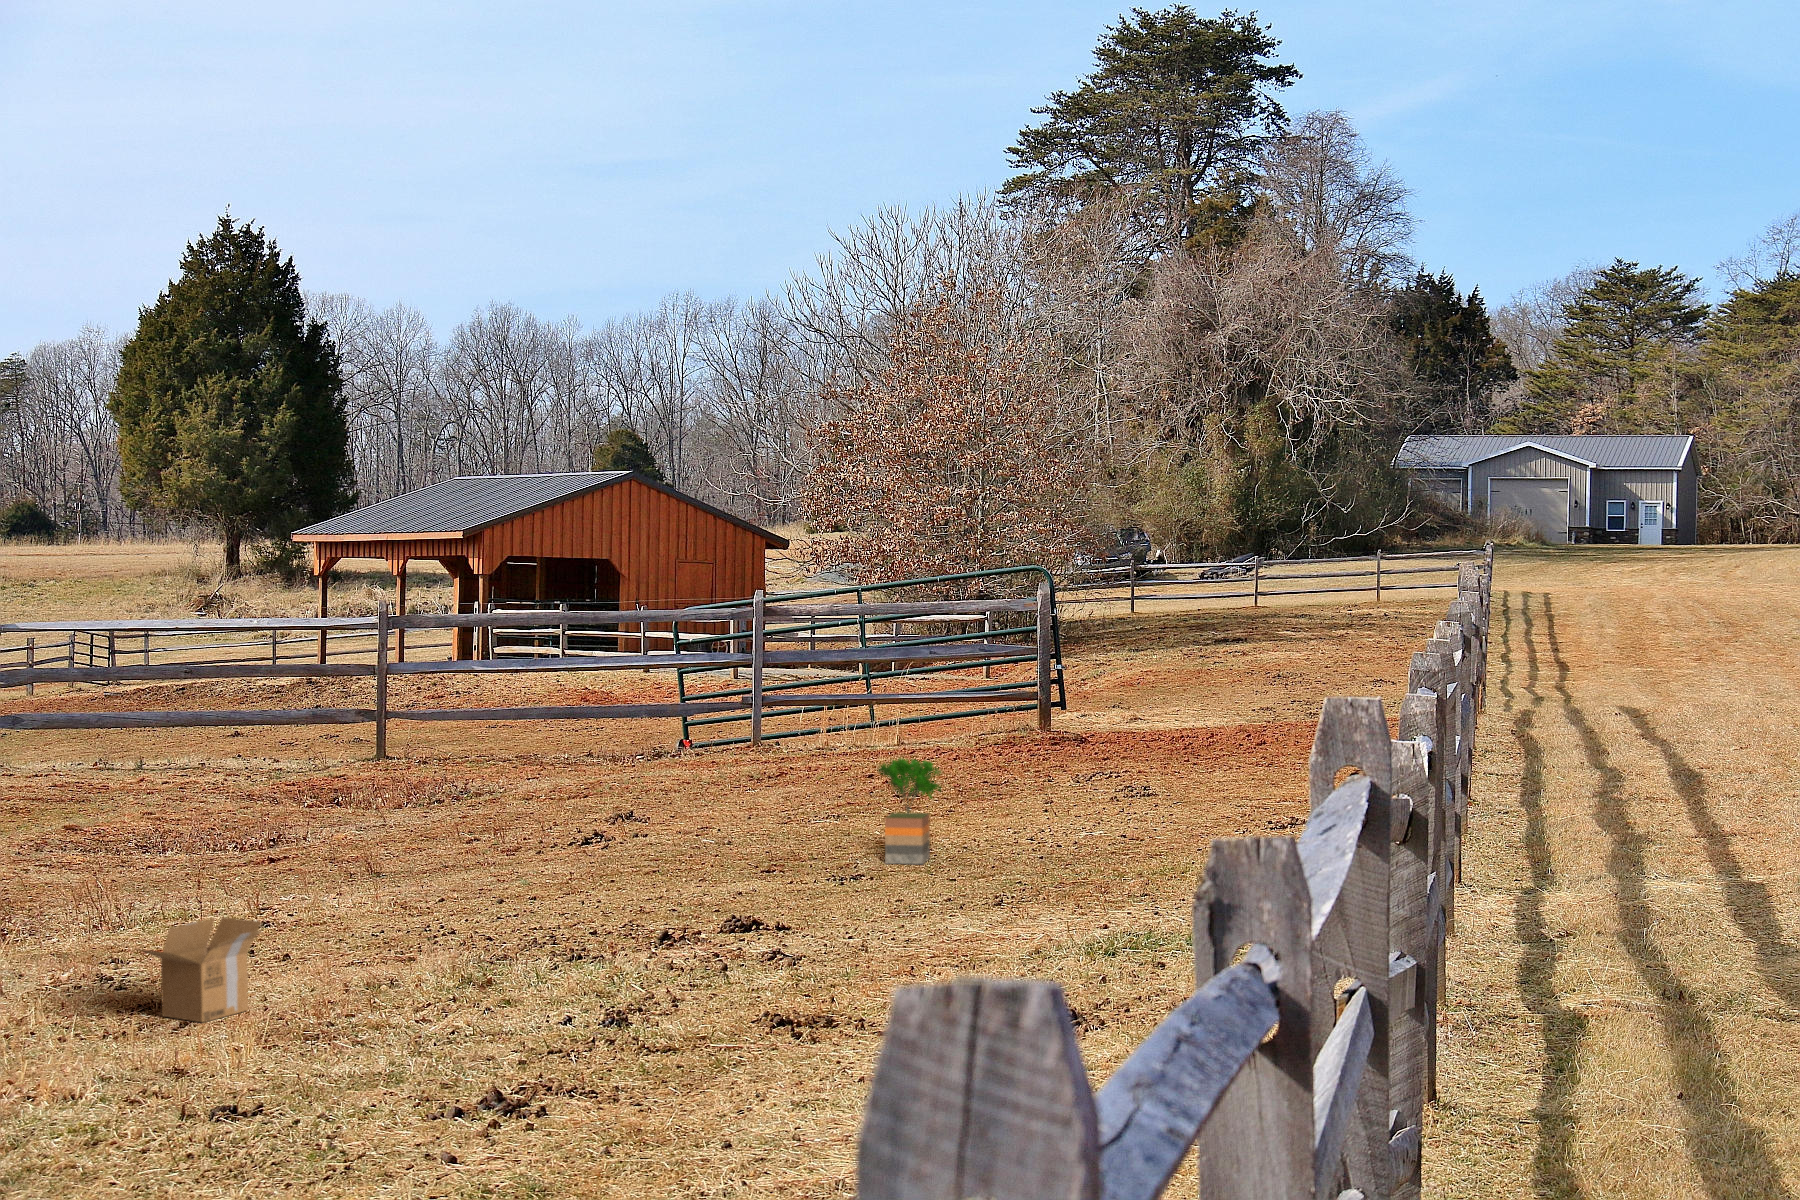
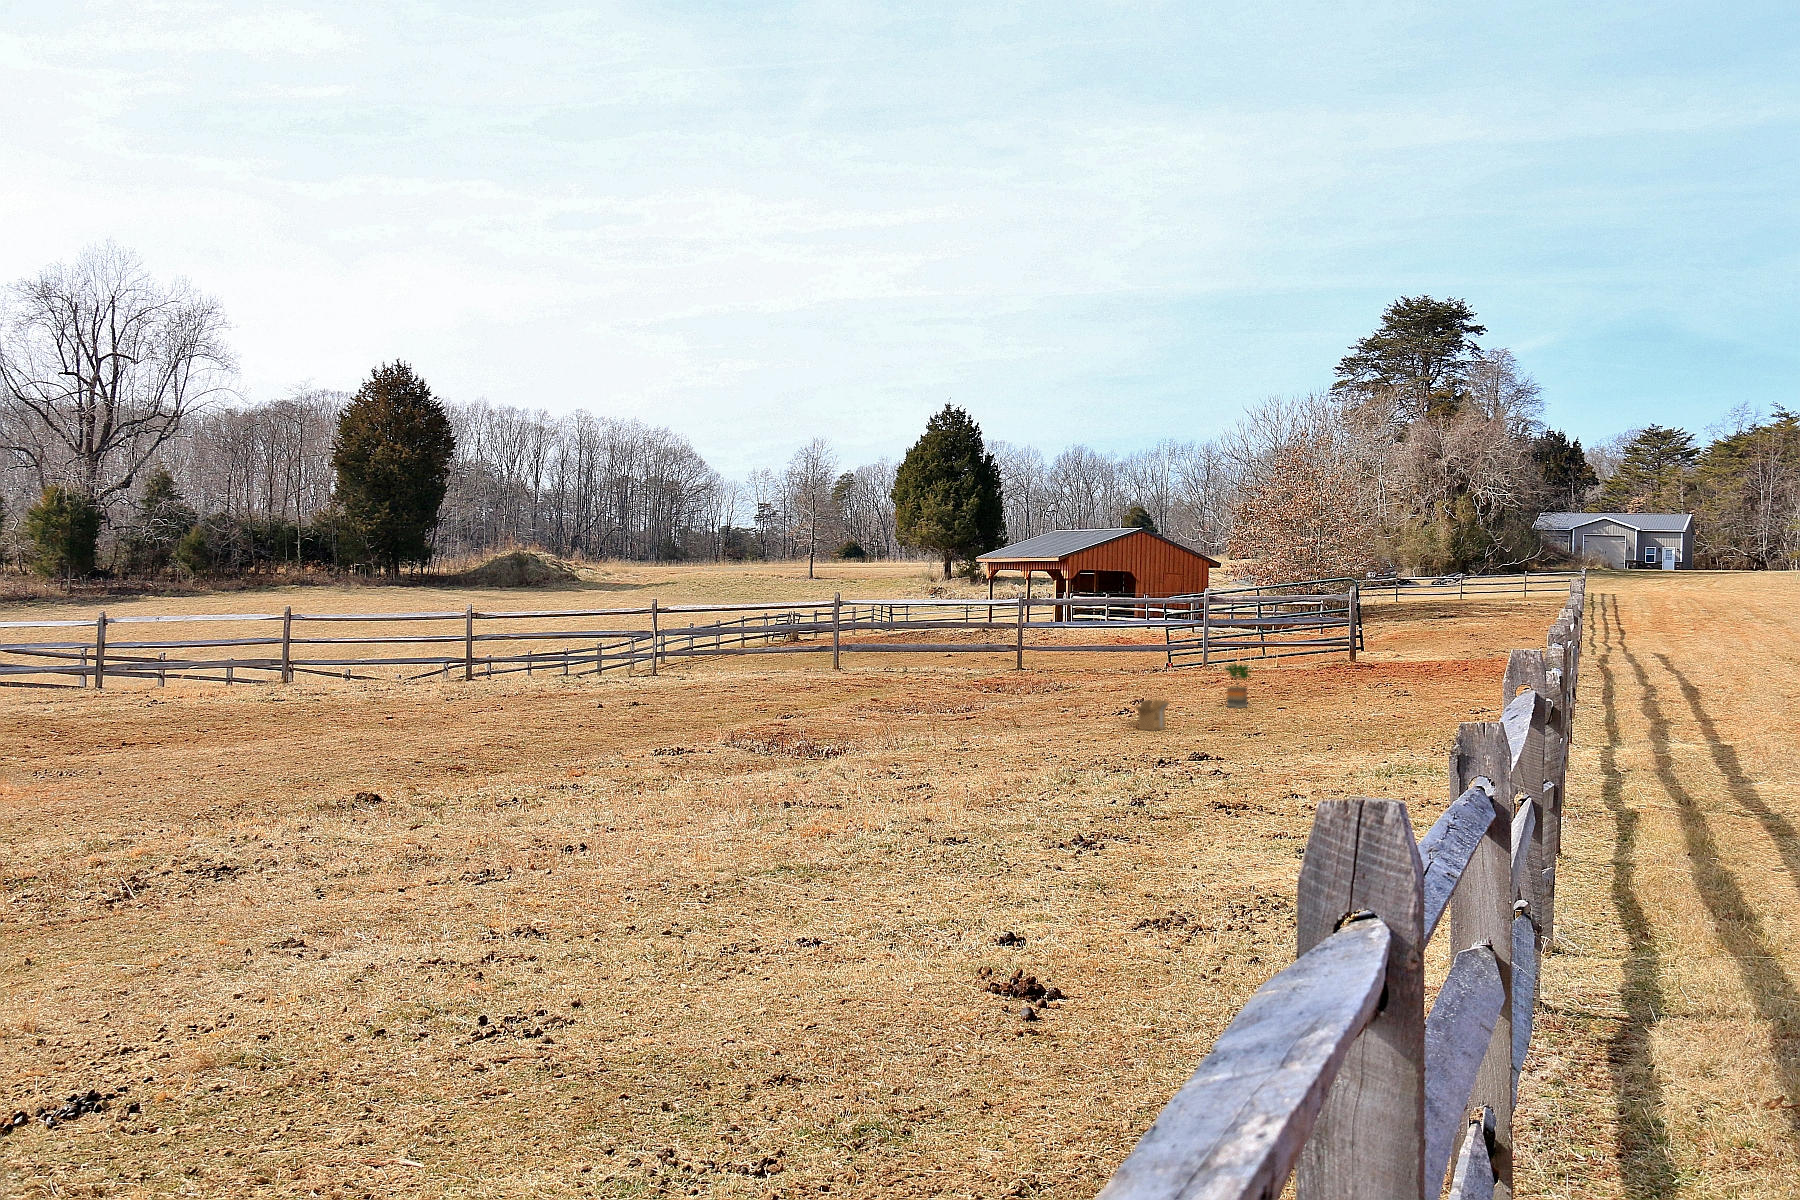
cardboard box: present [139,917,261,1022] -> present [1135,700,1169,731]

